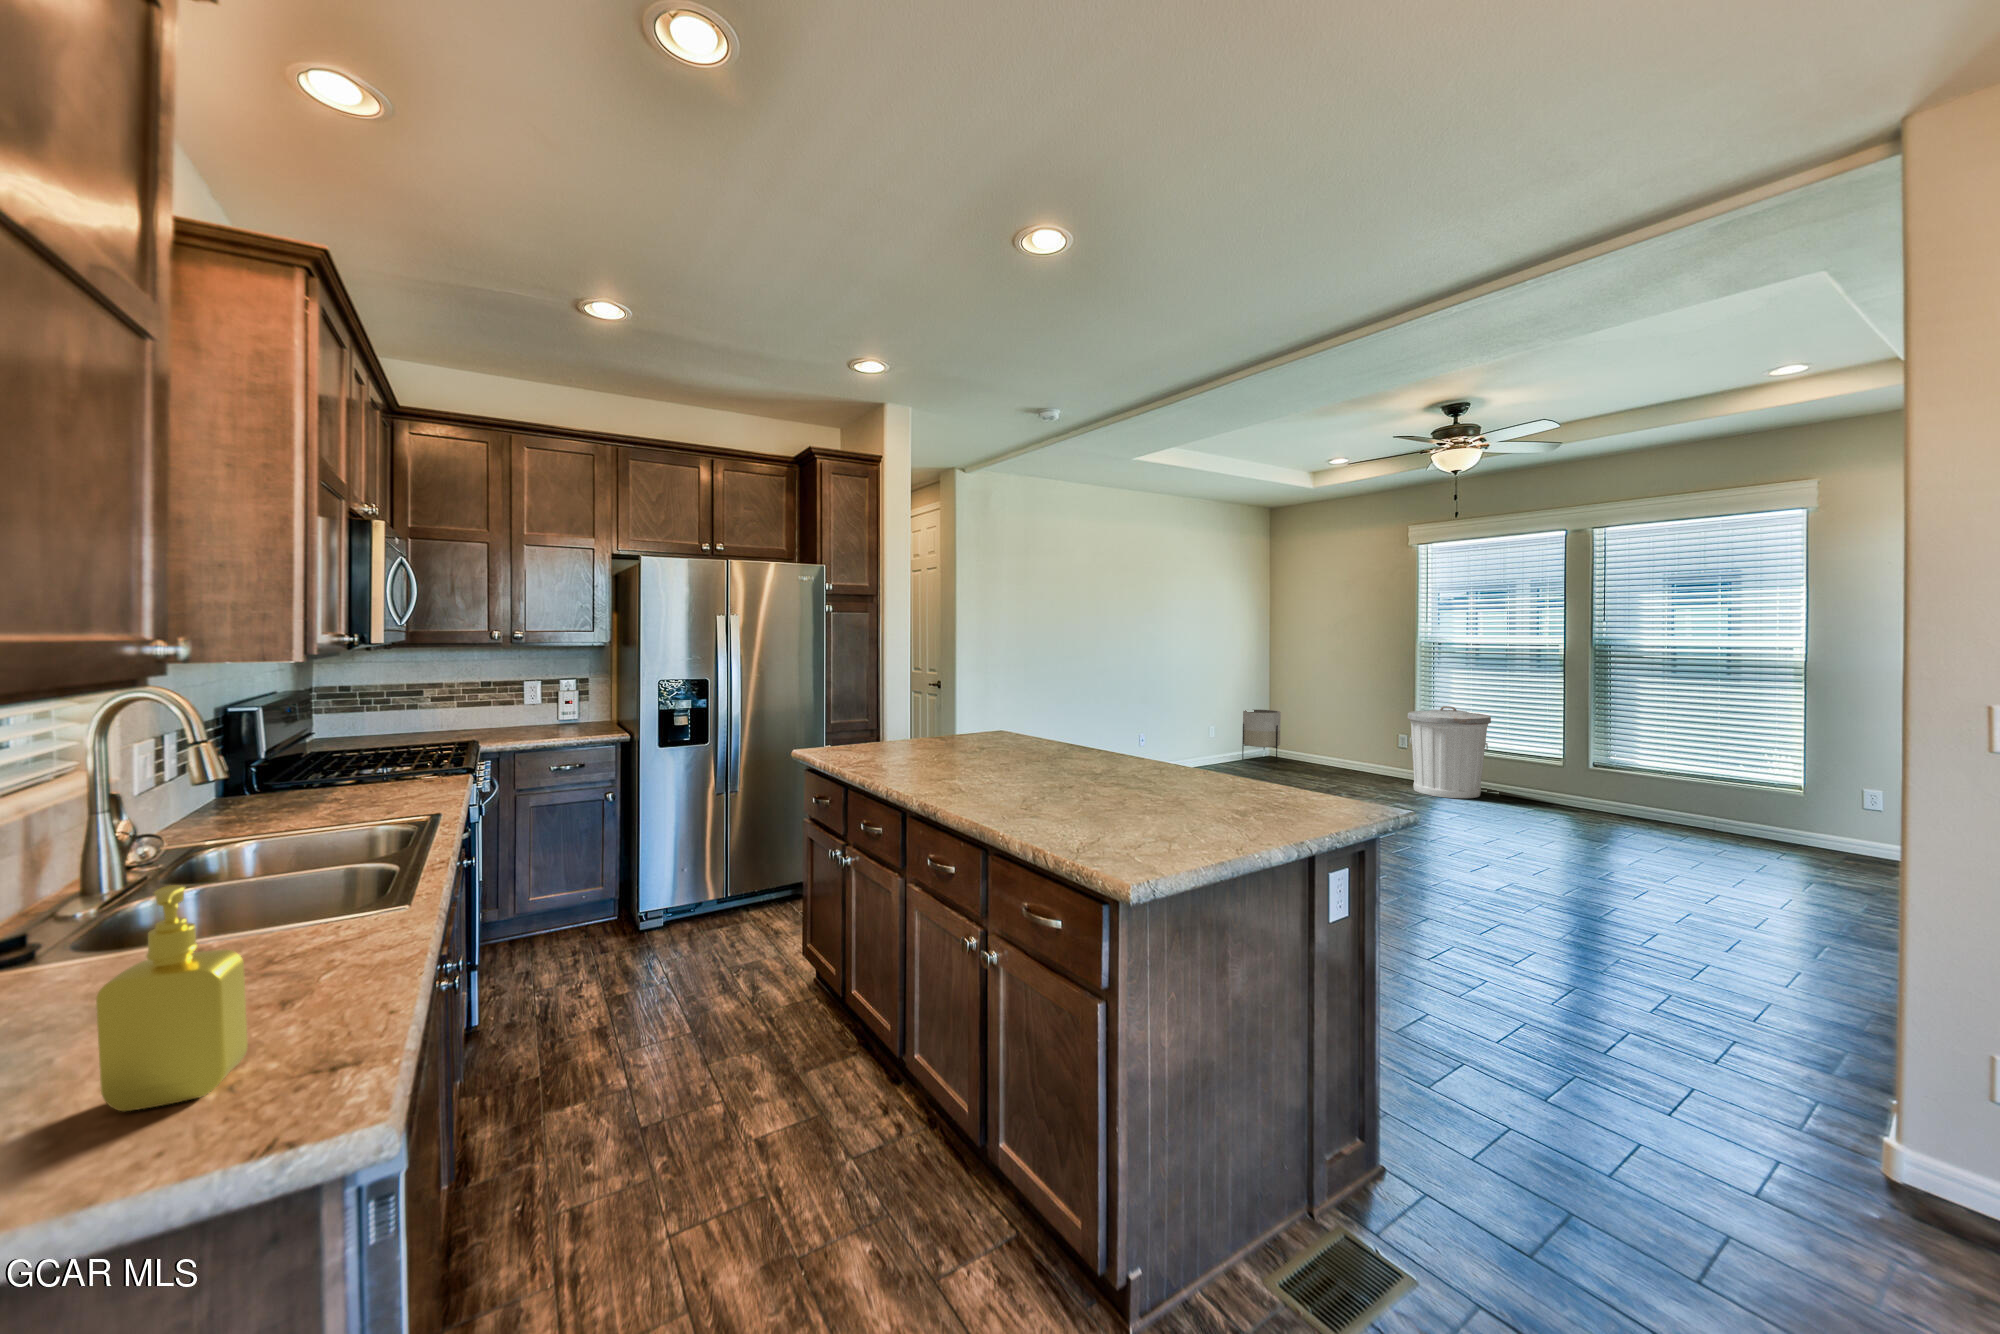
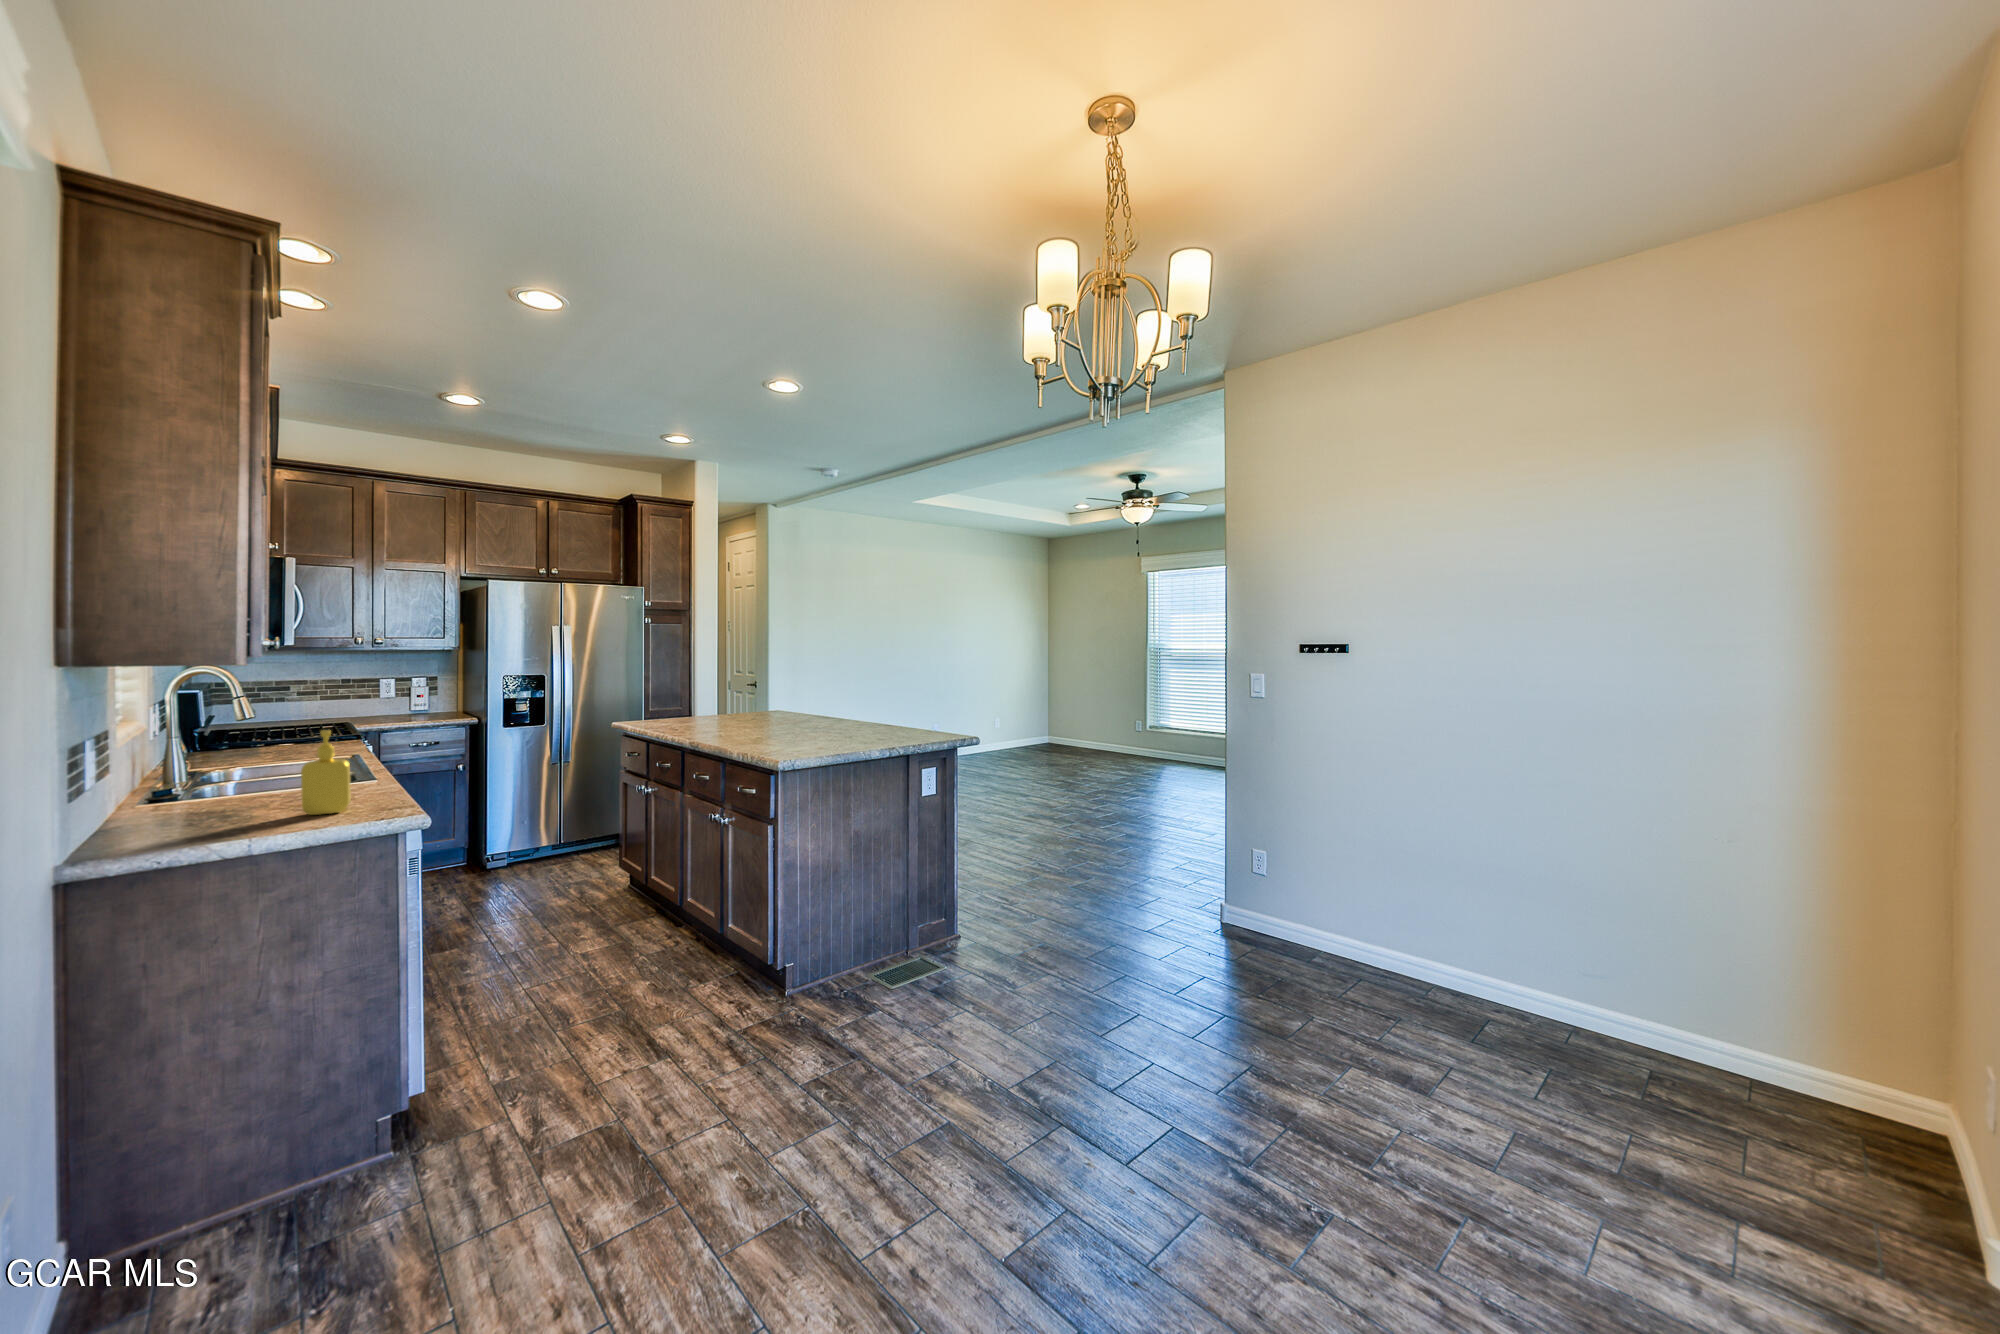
trash can: present [1407,706,1491,798] -> none [1139,700,1197,771]
planter: present [1242,709,1281,762] -> none [1026,708,1057,751]

